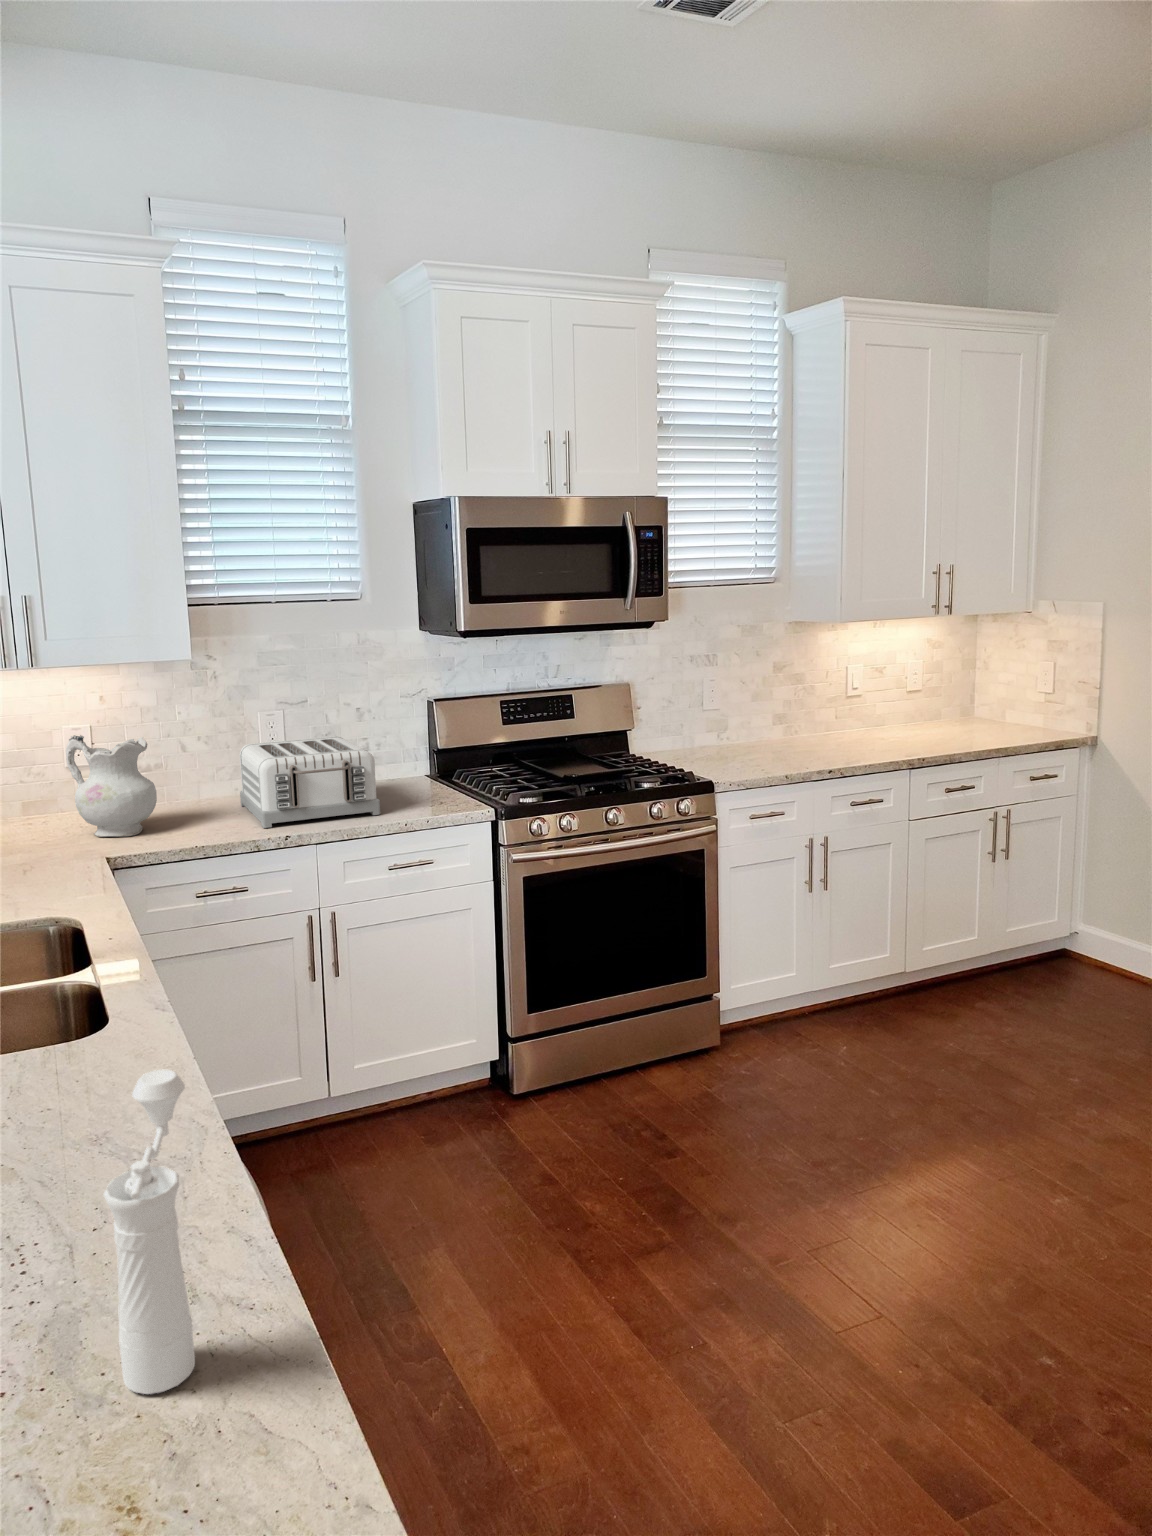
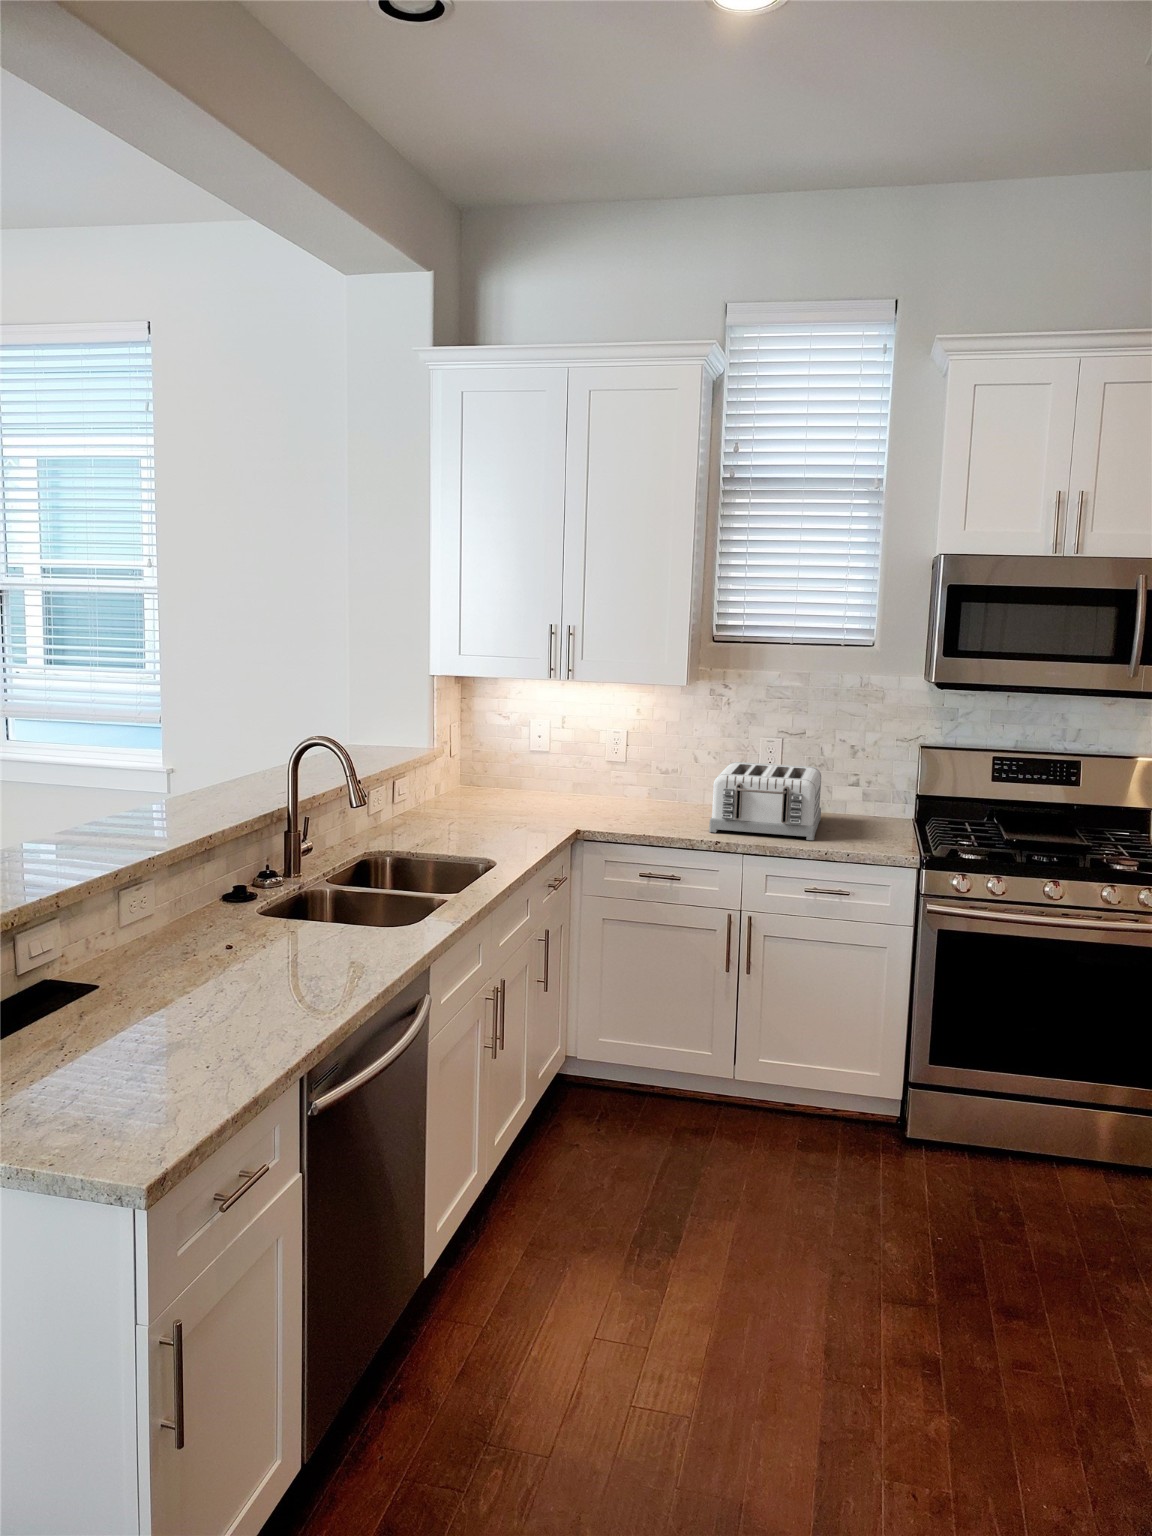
ceramic pitcher: present [66,735,157,837] -> none [584,734,644,819]
pepper mill: present [104,1070,195,1394] -> none [137,916,237,1094]

